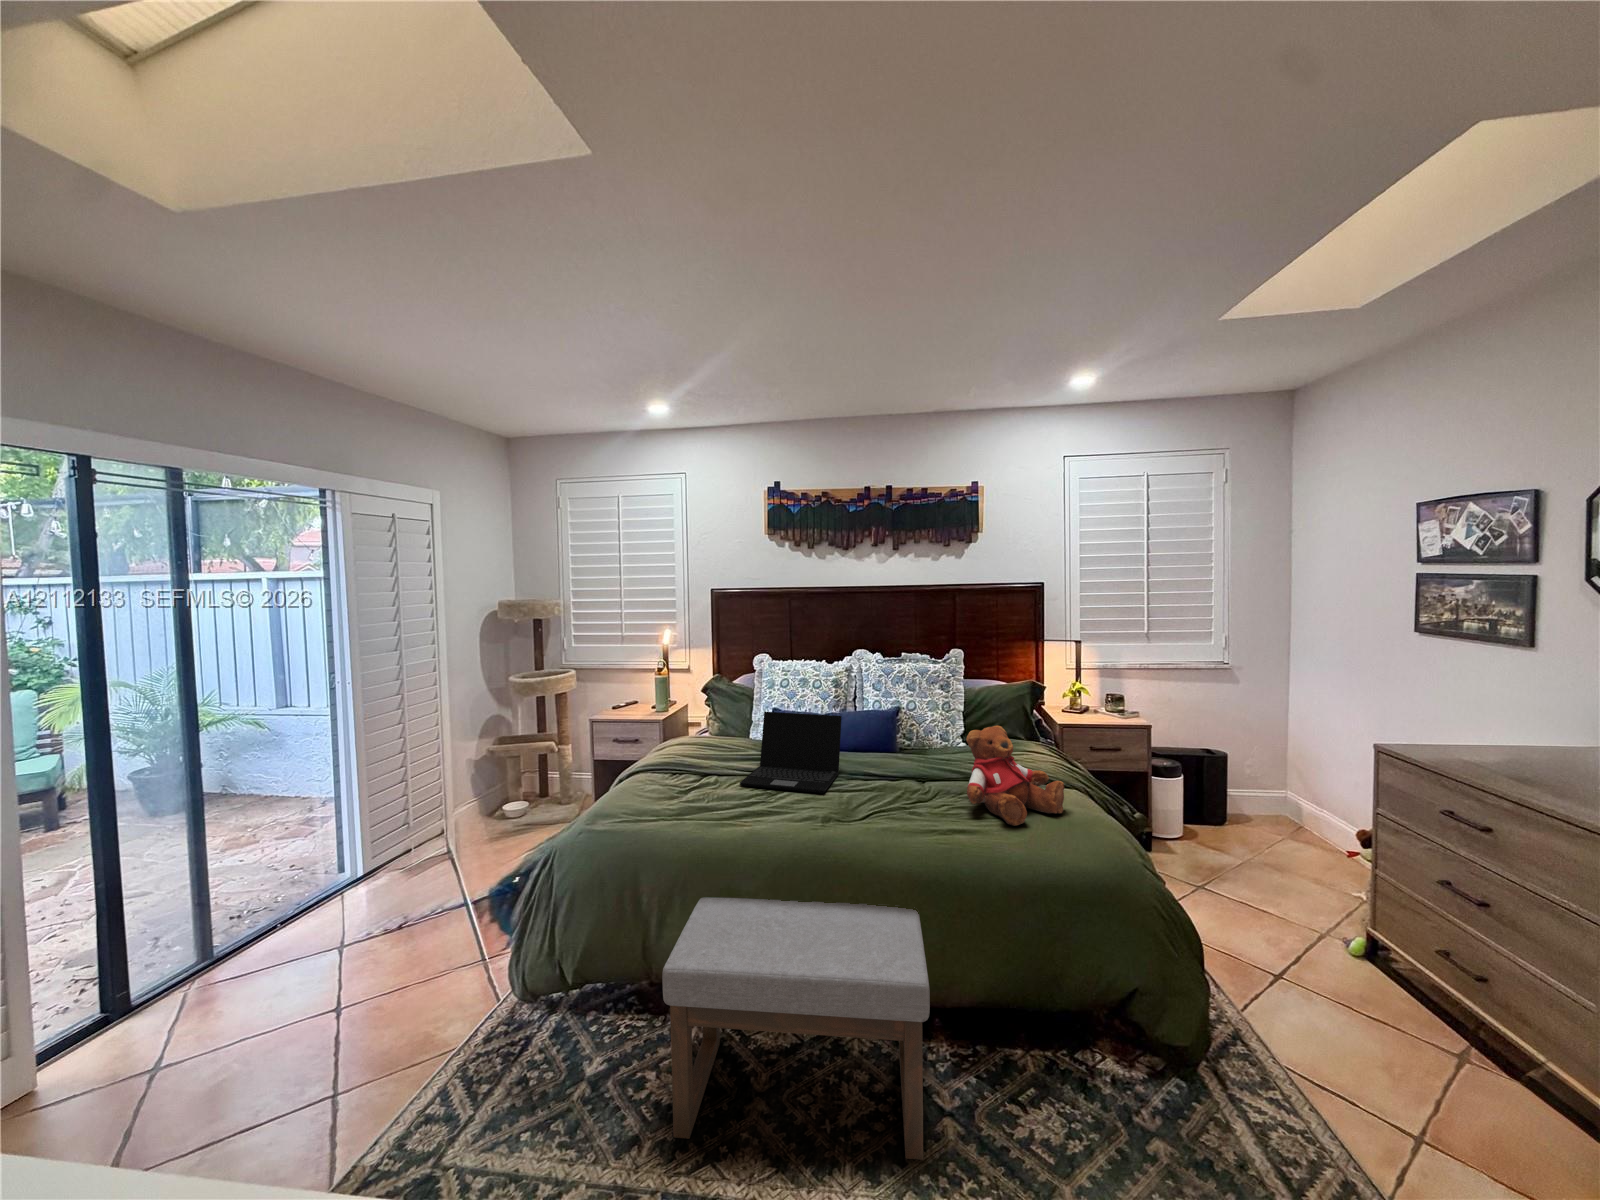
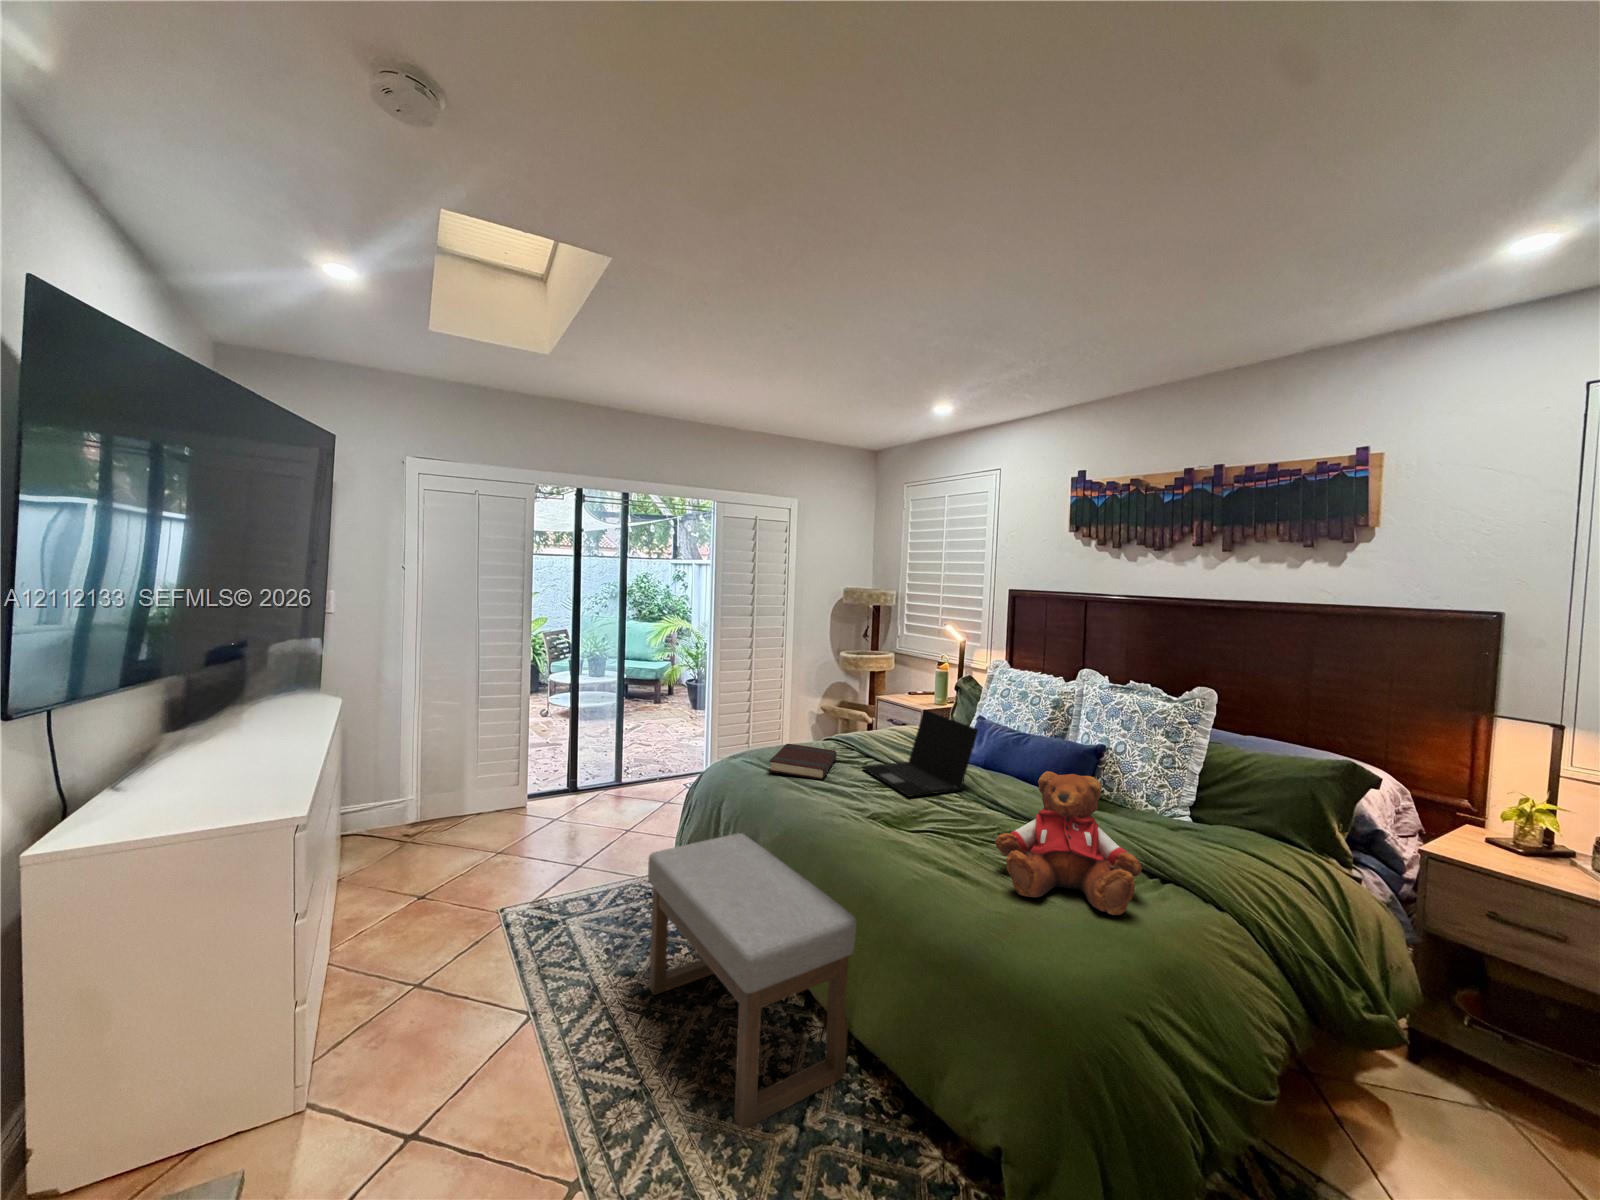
book: none [646,777,734,821] -> present [769,744,837,779]

